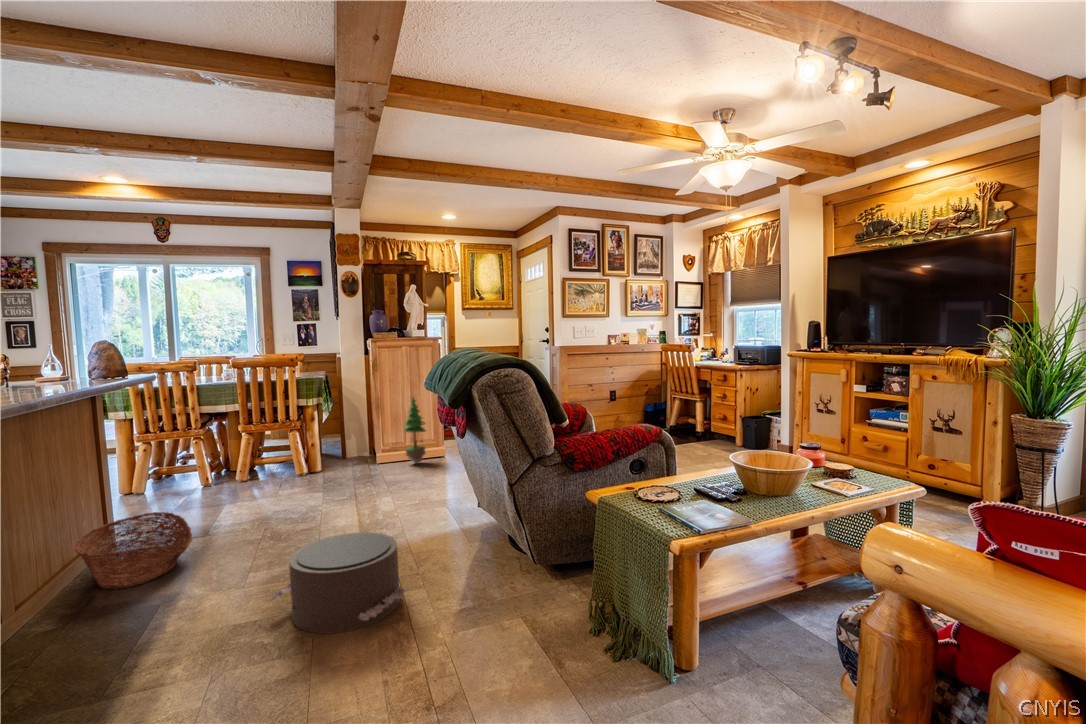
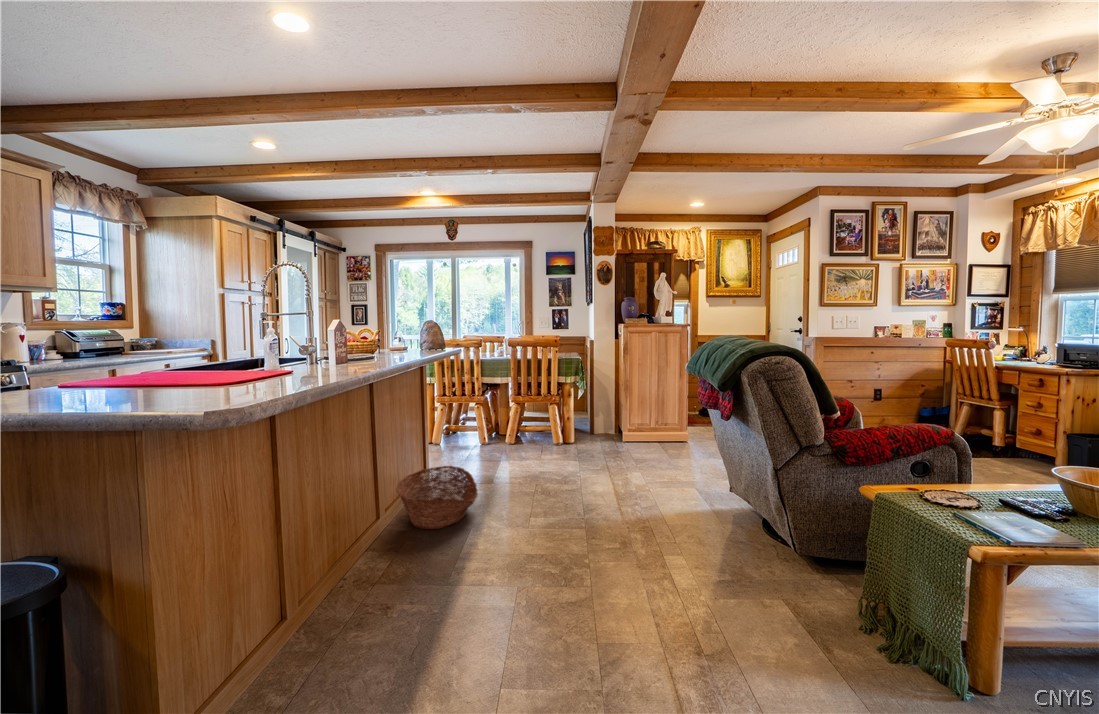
potted tree: present [403,398,426,463] -> none [647,380,671,446]
pouf: present [269,532,407,634] -> none [543,519,680,626]

